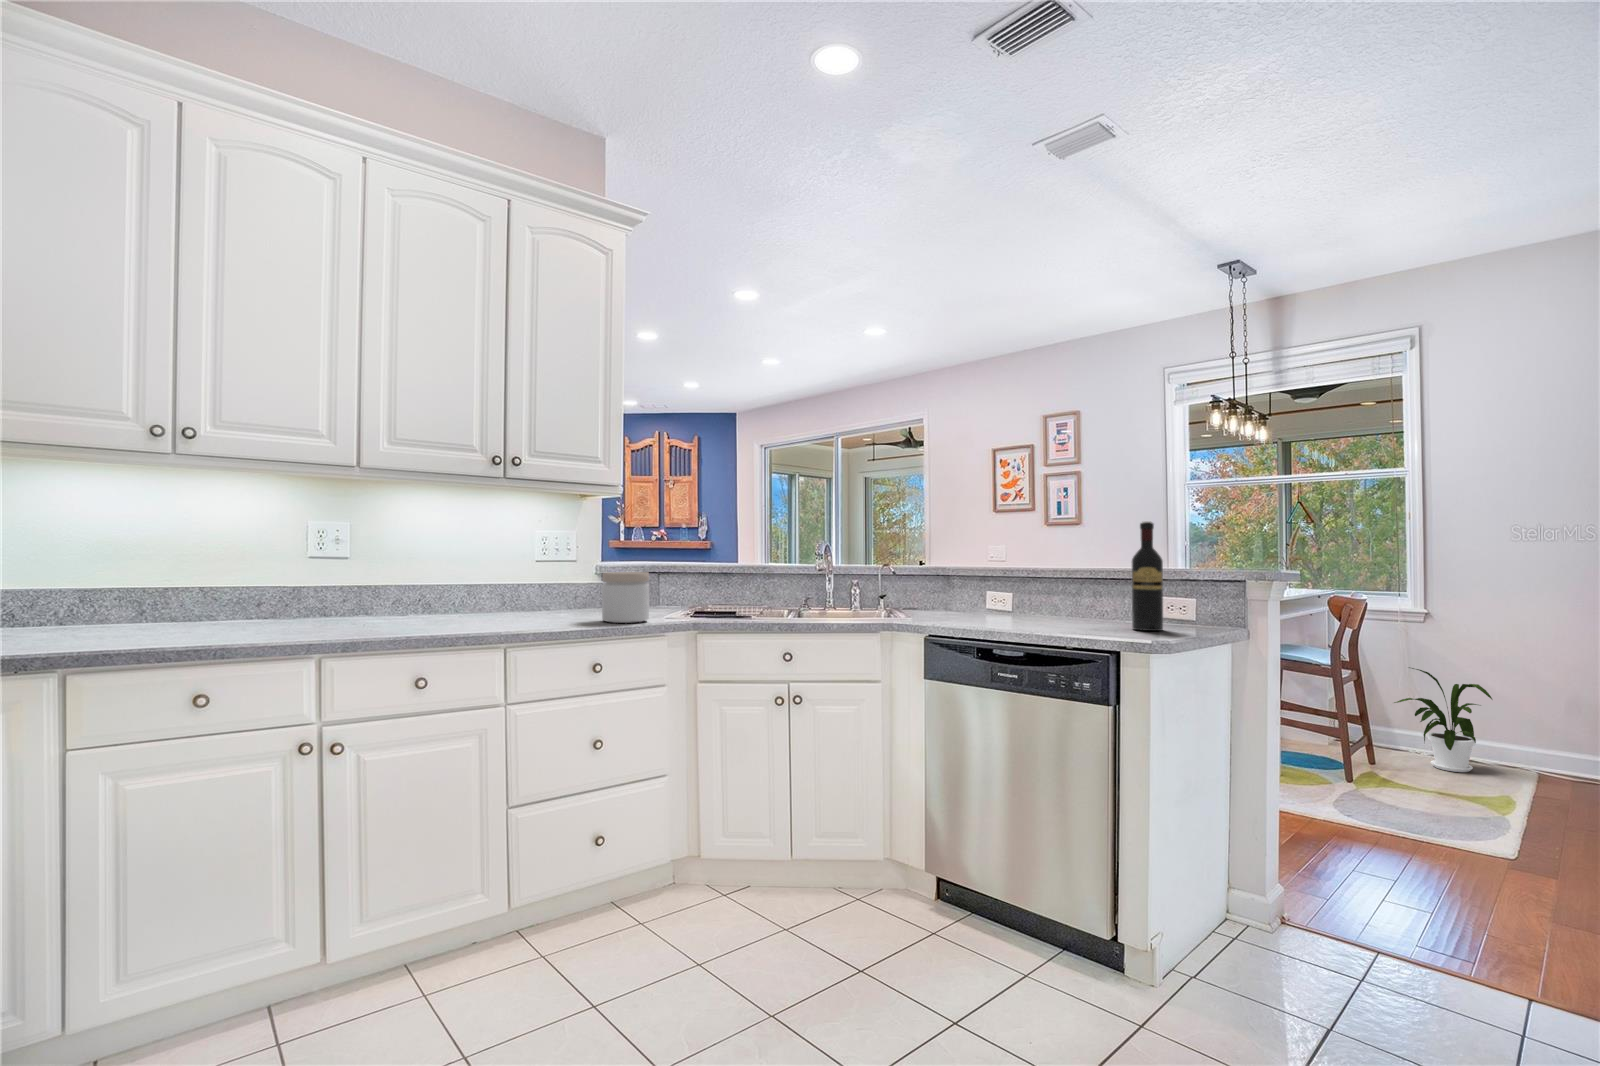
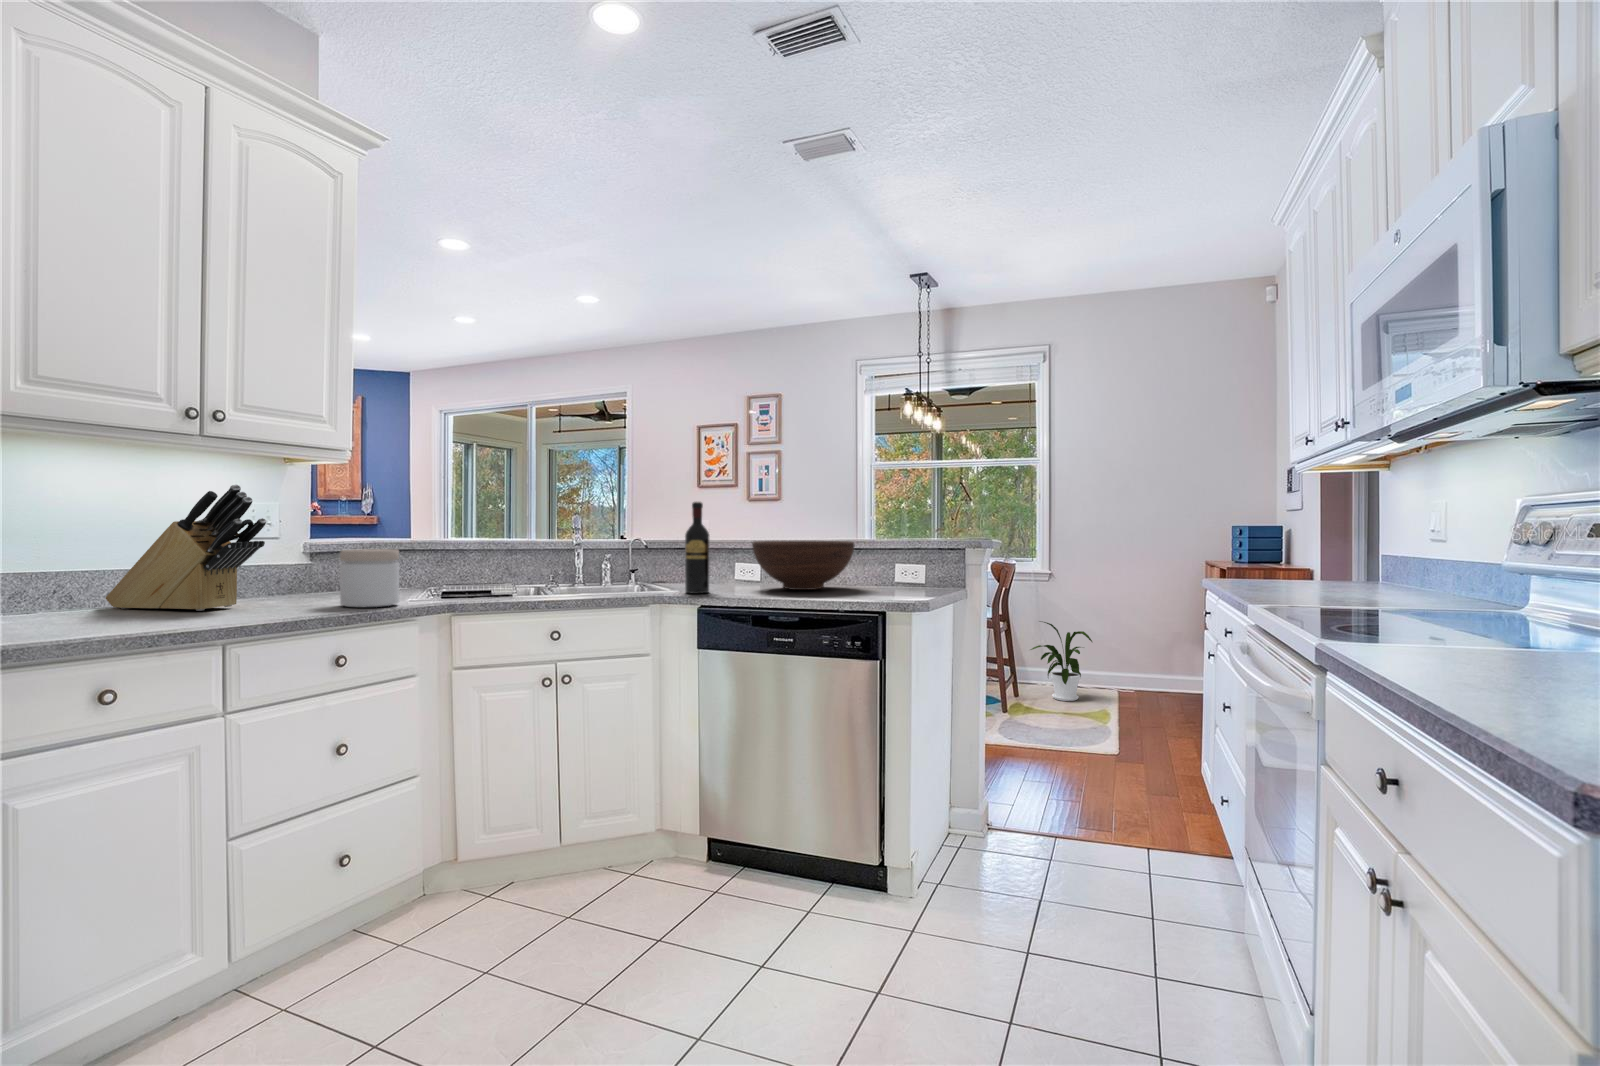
knife block: none [443,518,546,621] -> present [106,485,266,611]
wine bottle: present [1132,522,1163,631] -> present [685,502,709,594]
fruit bowl: none [987,567,1104,621] -> present [752,541,855,590]

